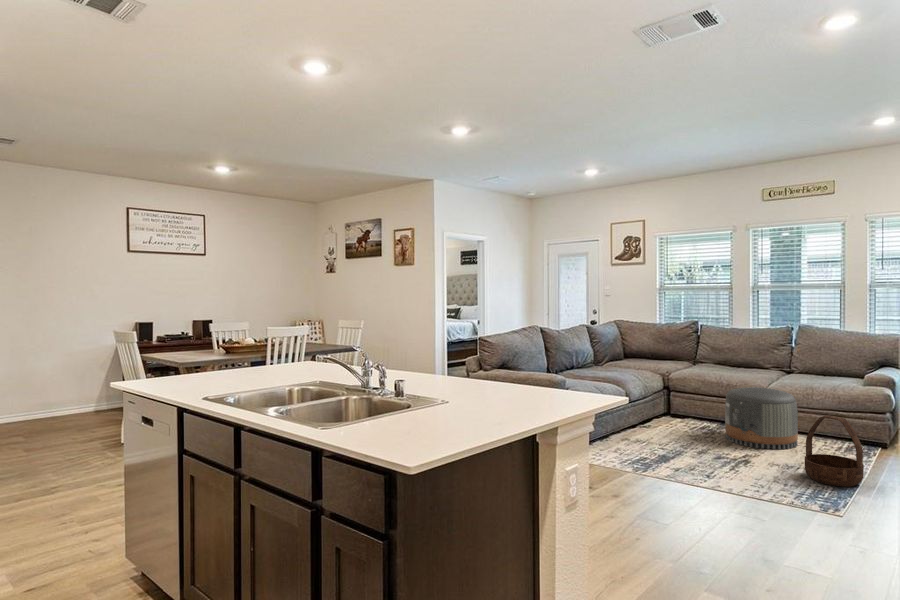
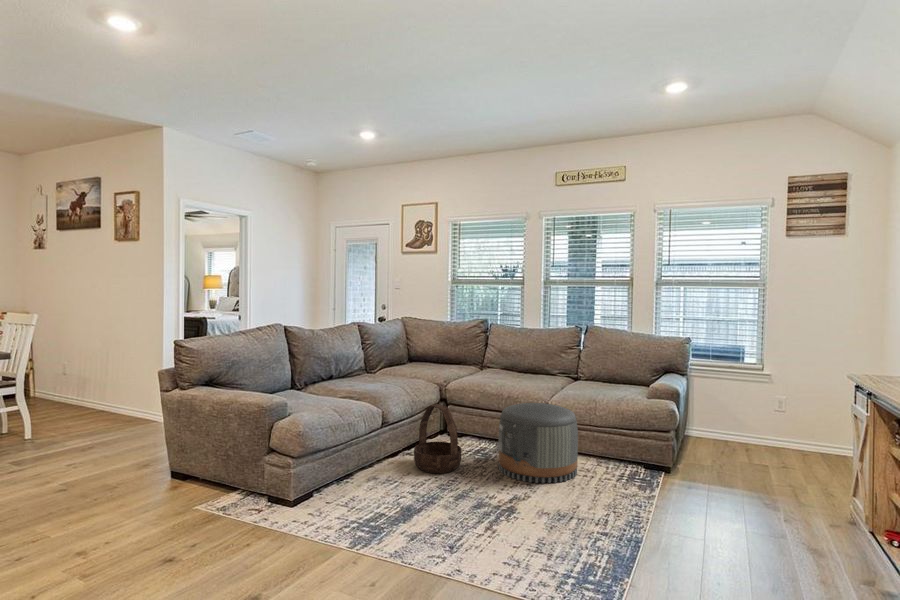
basket: present [805,415,864,487] -> present [414,404,462,473]

